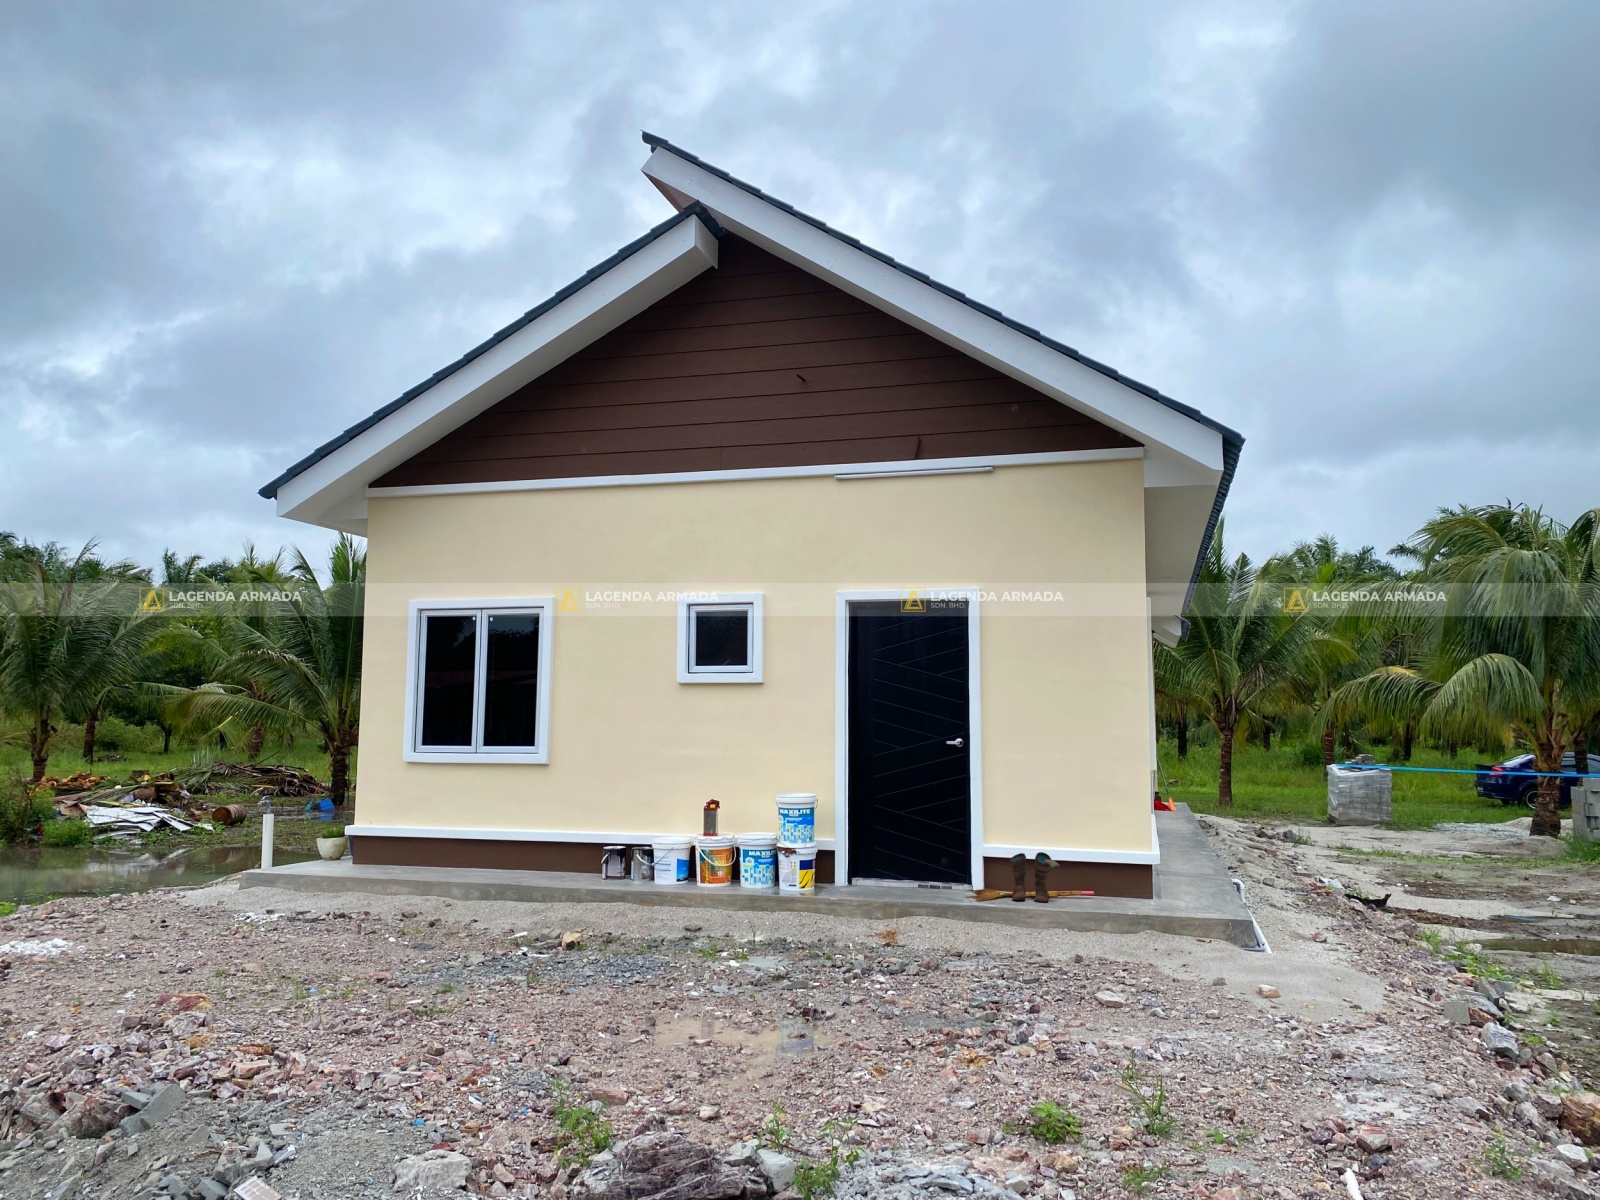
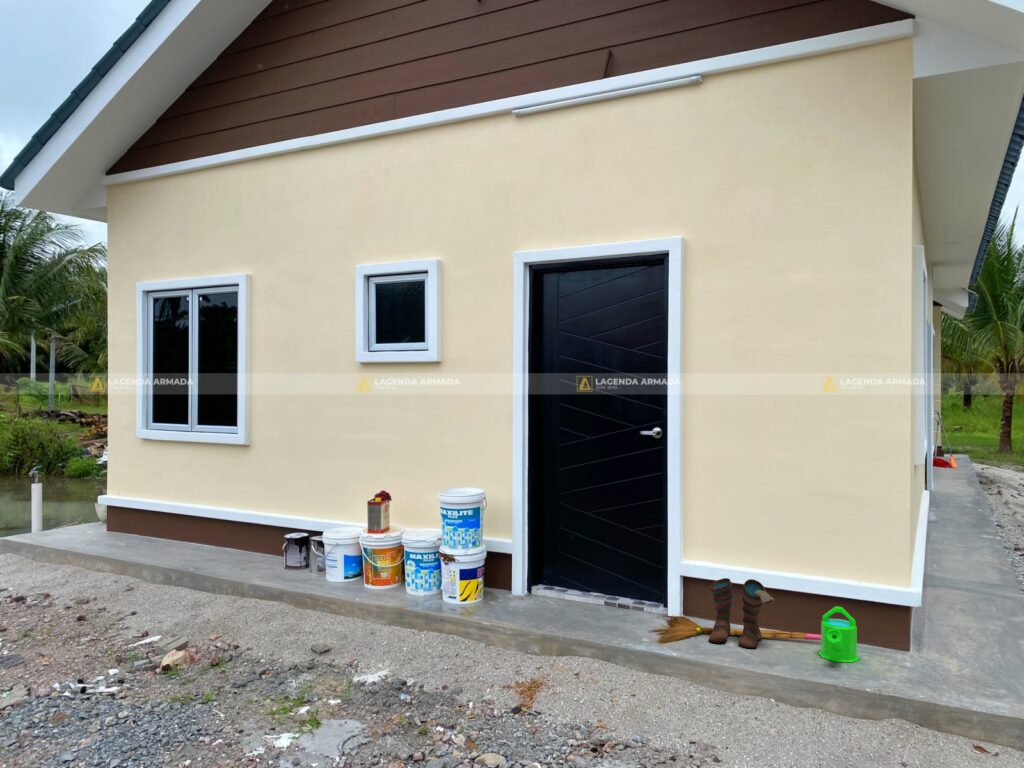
watering can: none [1091,866,1121,905] -> present [819,607,859,662]

